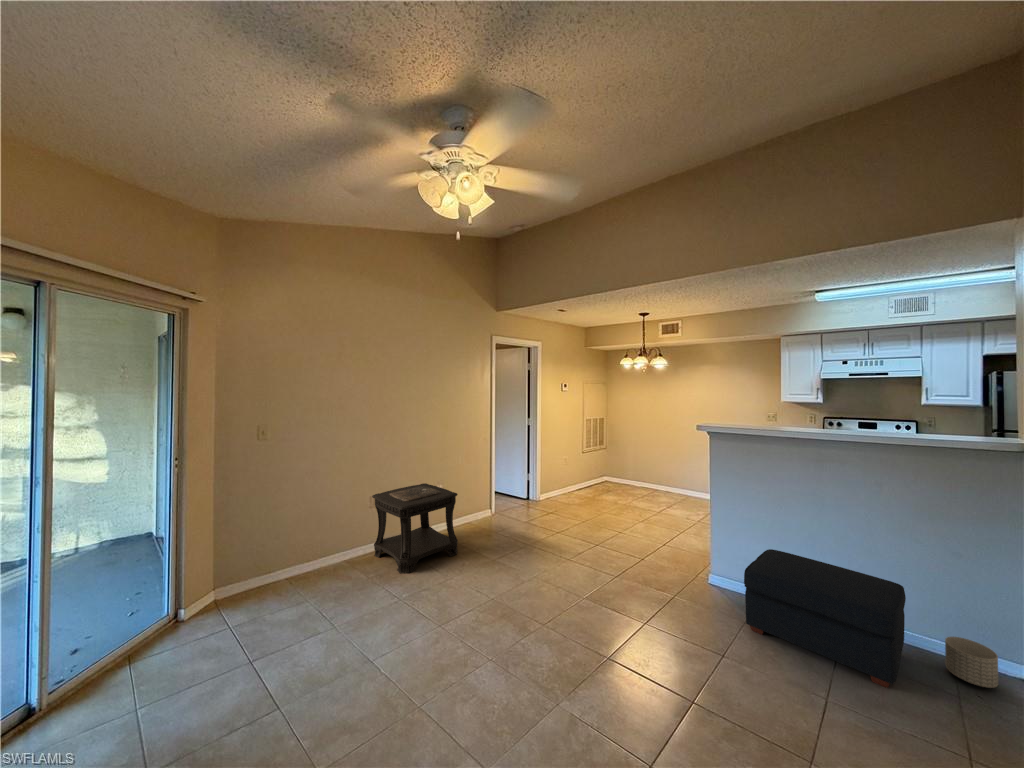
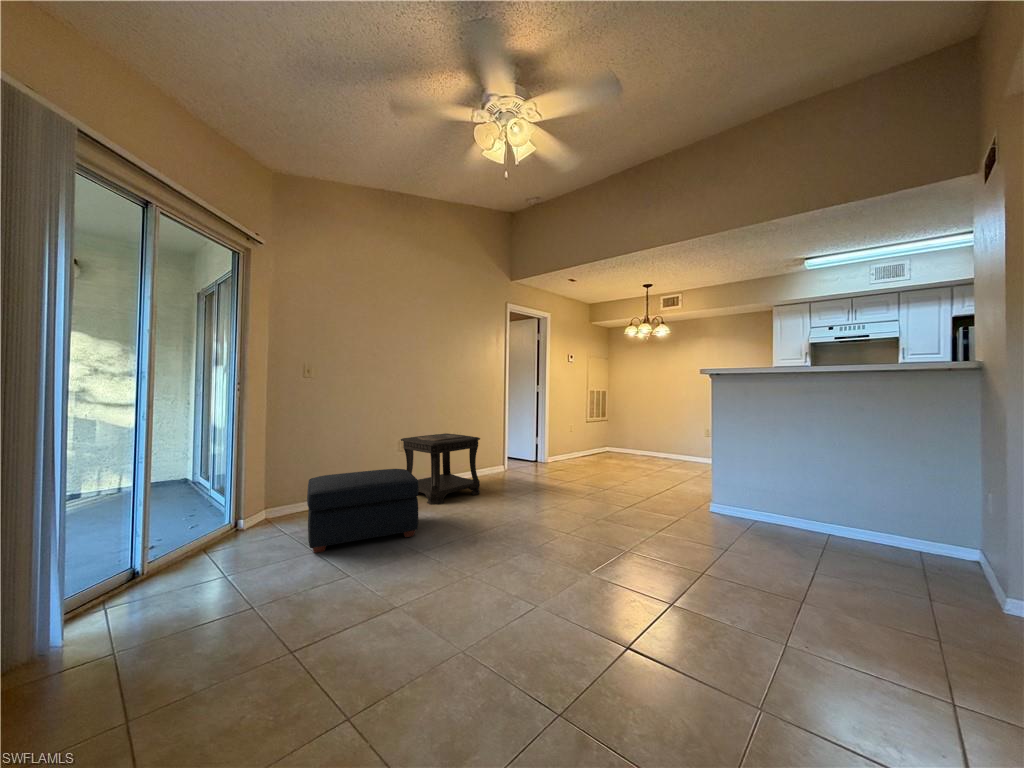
ottoman: present [744,549,906,688] -> present [307,469,419,553]
planter: present [945,637,998,688] -> none [913,526,955,560]

